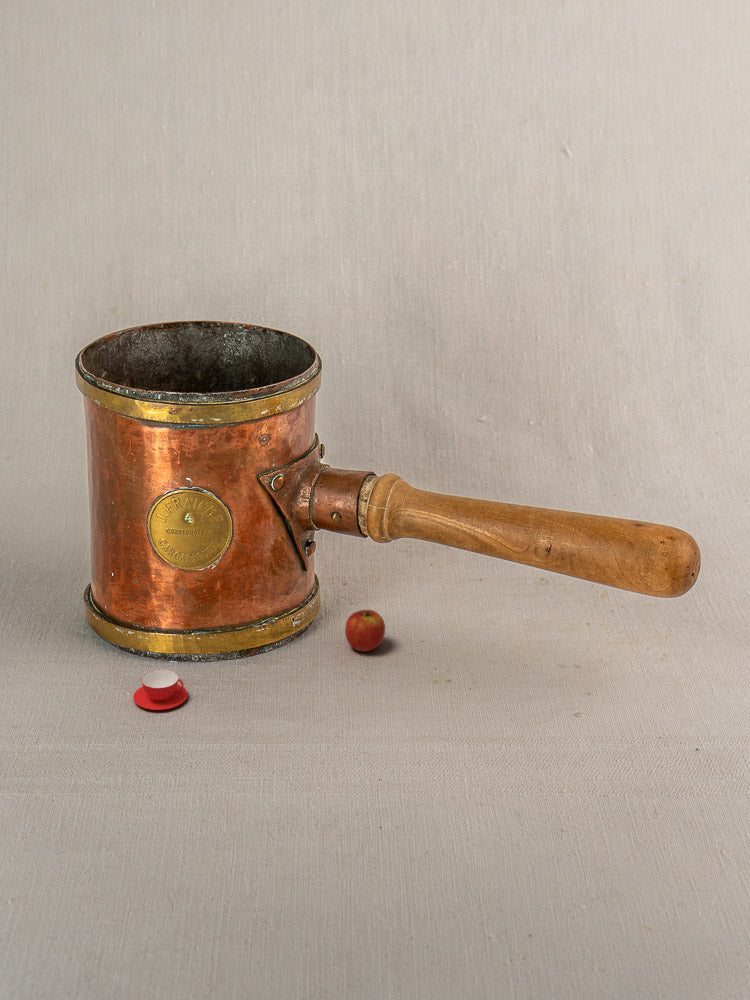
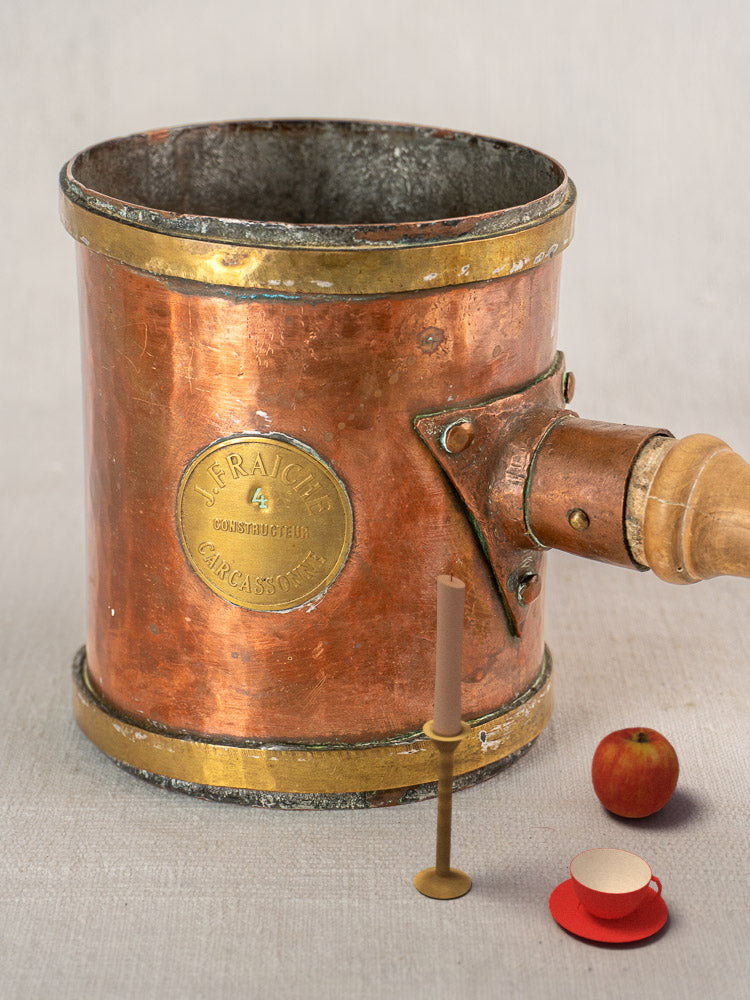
candlestick: none [271,546,297,693] -> present [414,575,471,899]
teacup: present [133,669,188,710] -> present [549,848,668,943]

